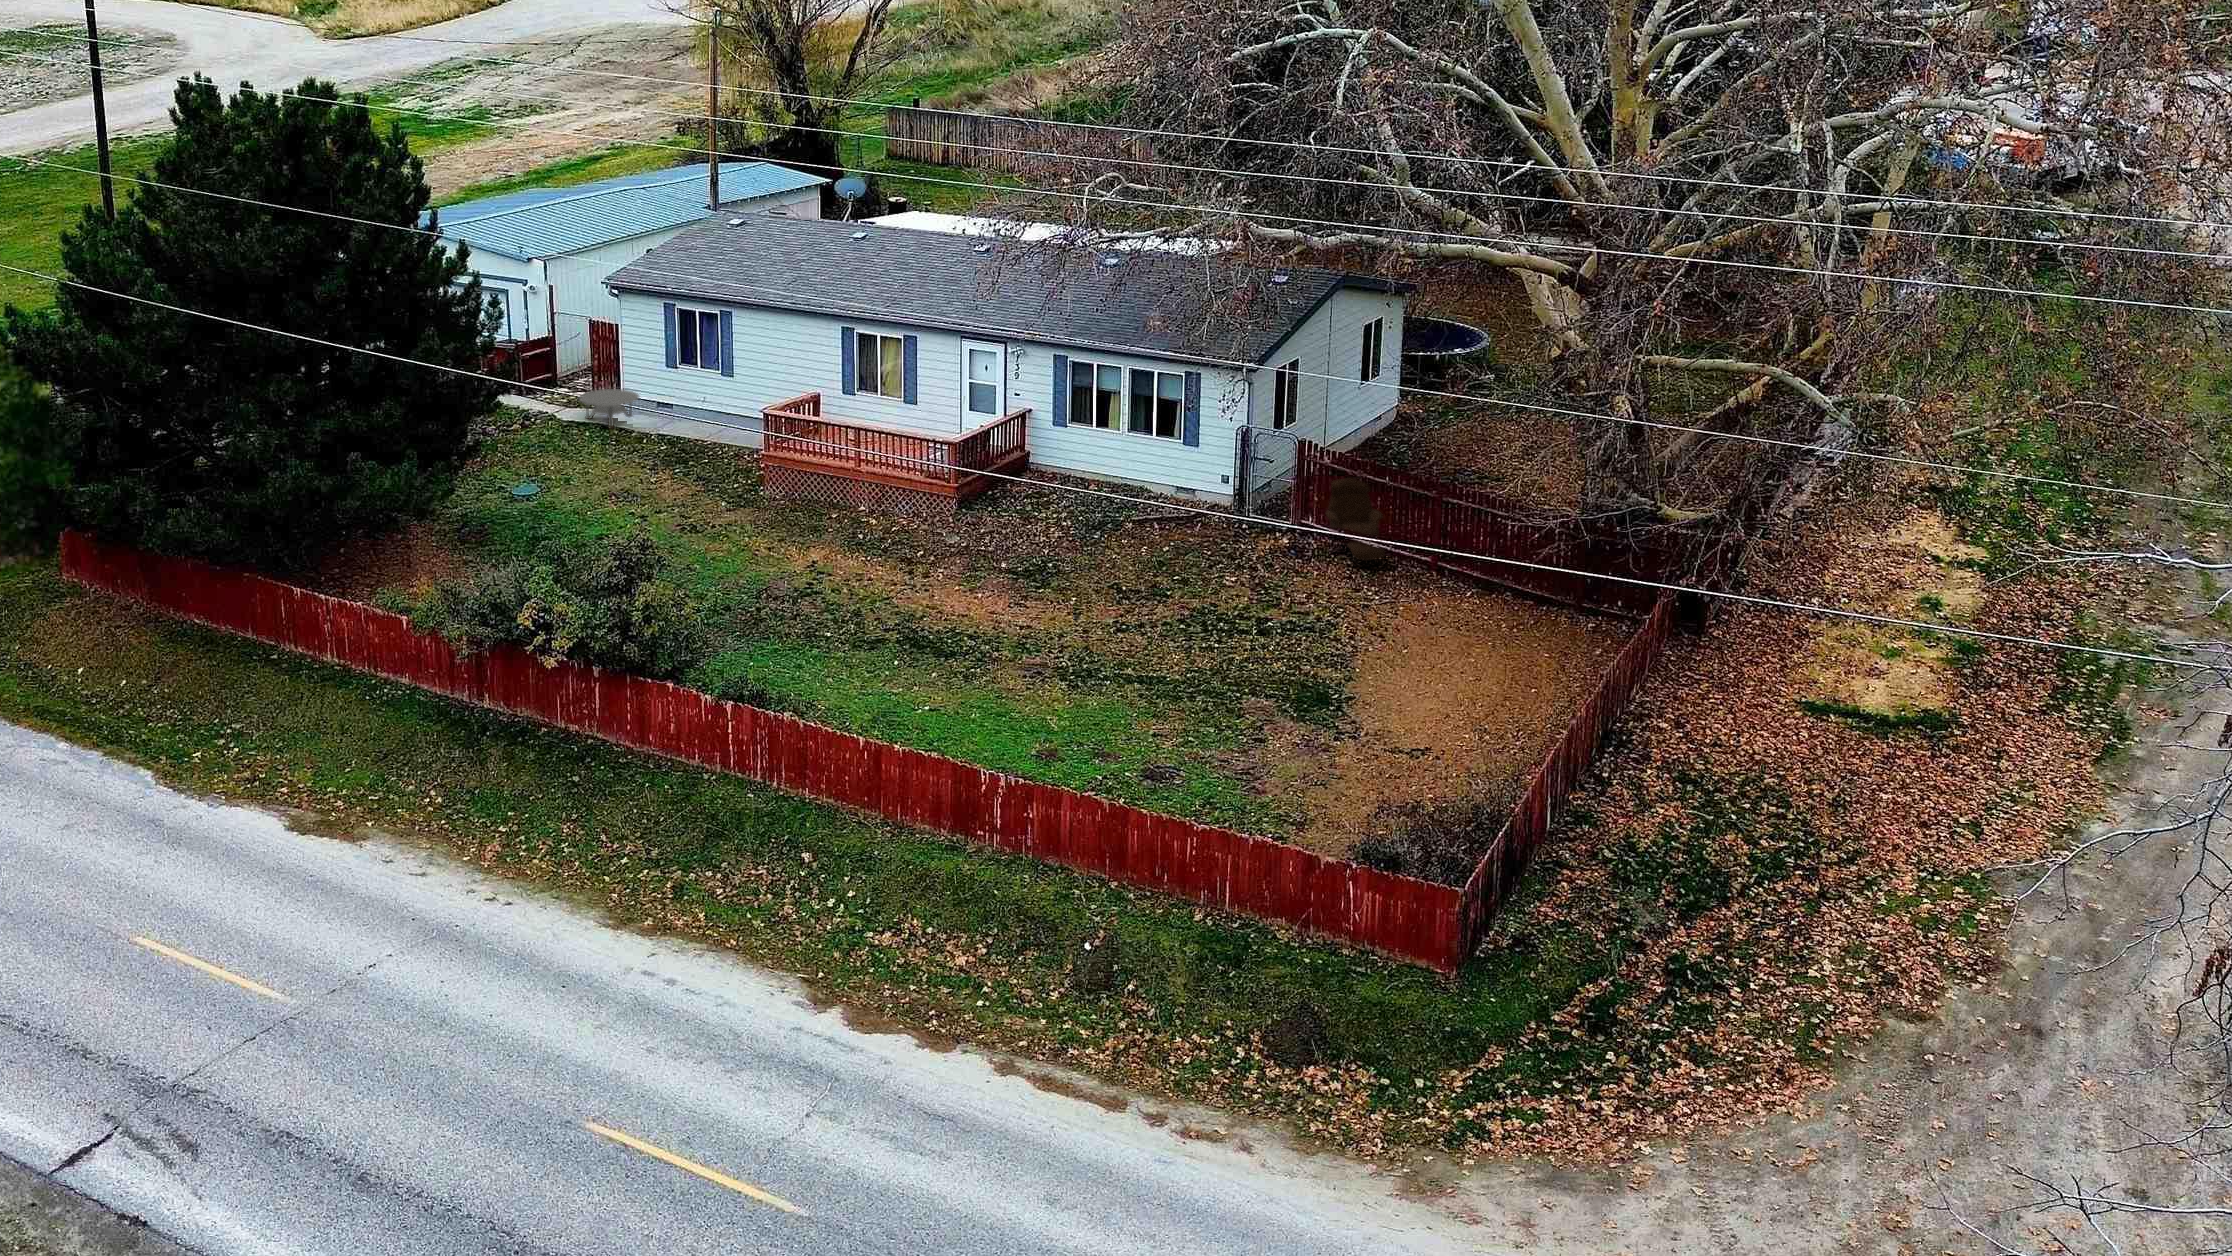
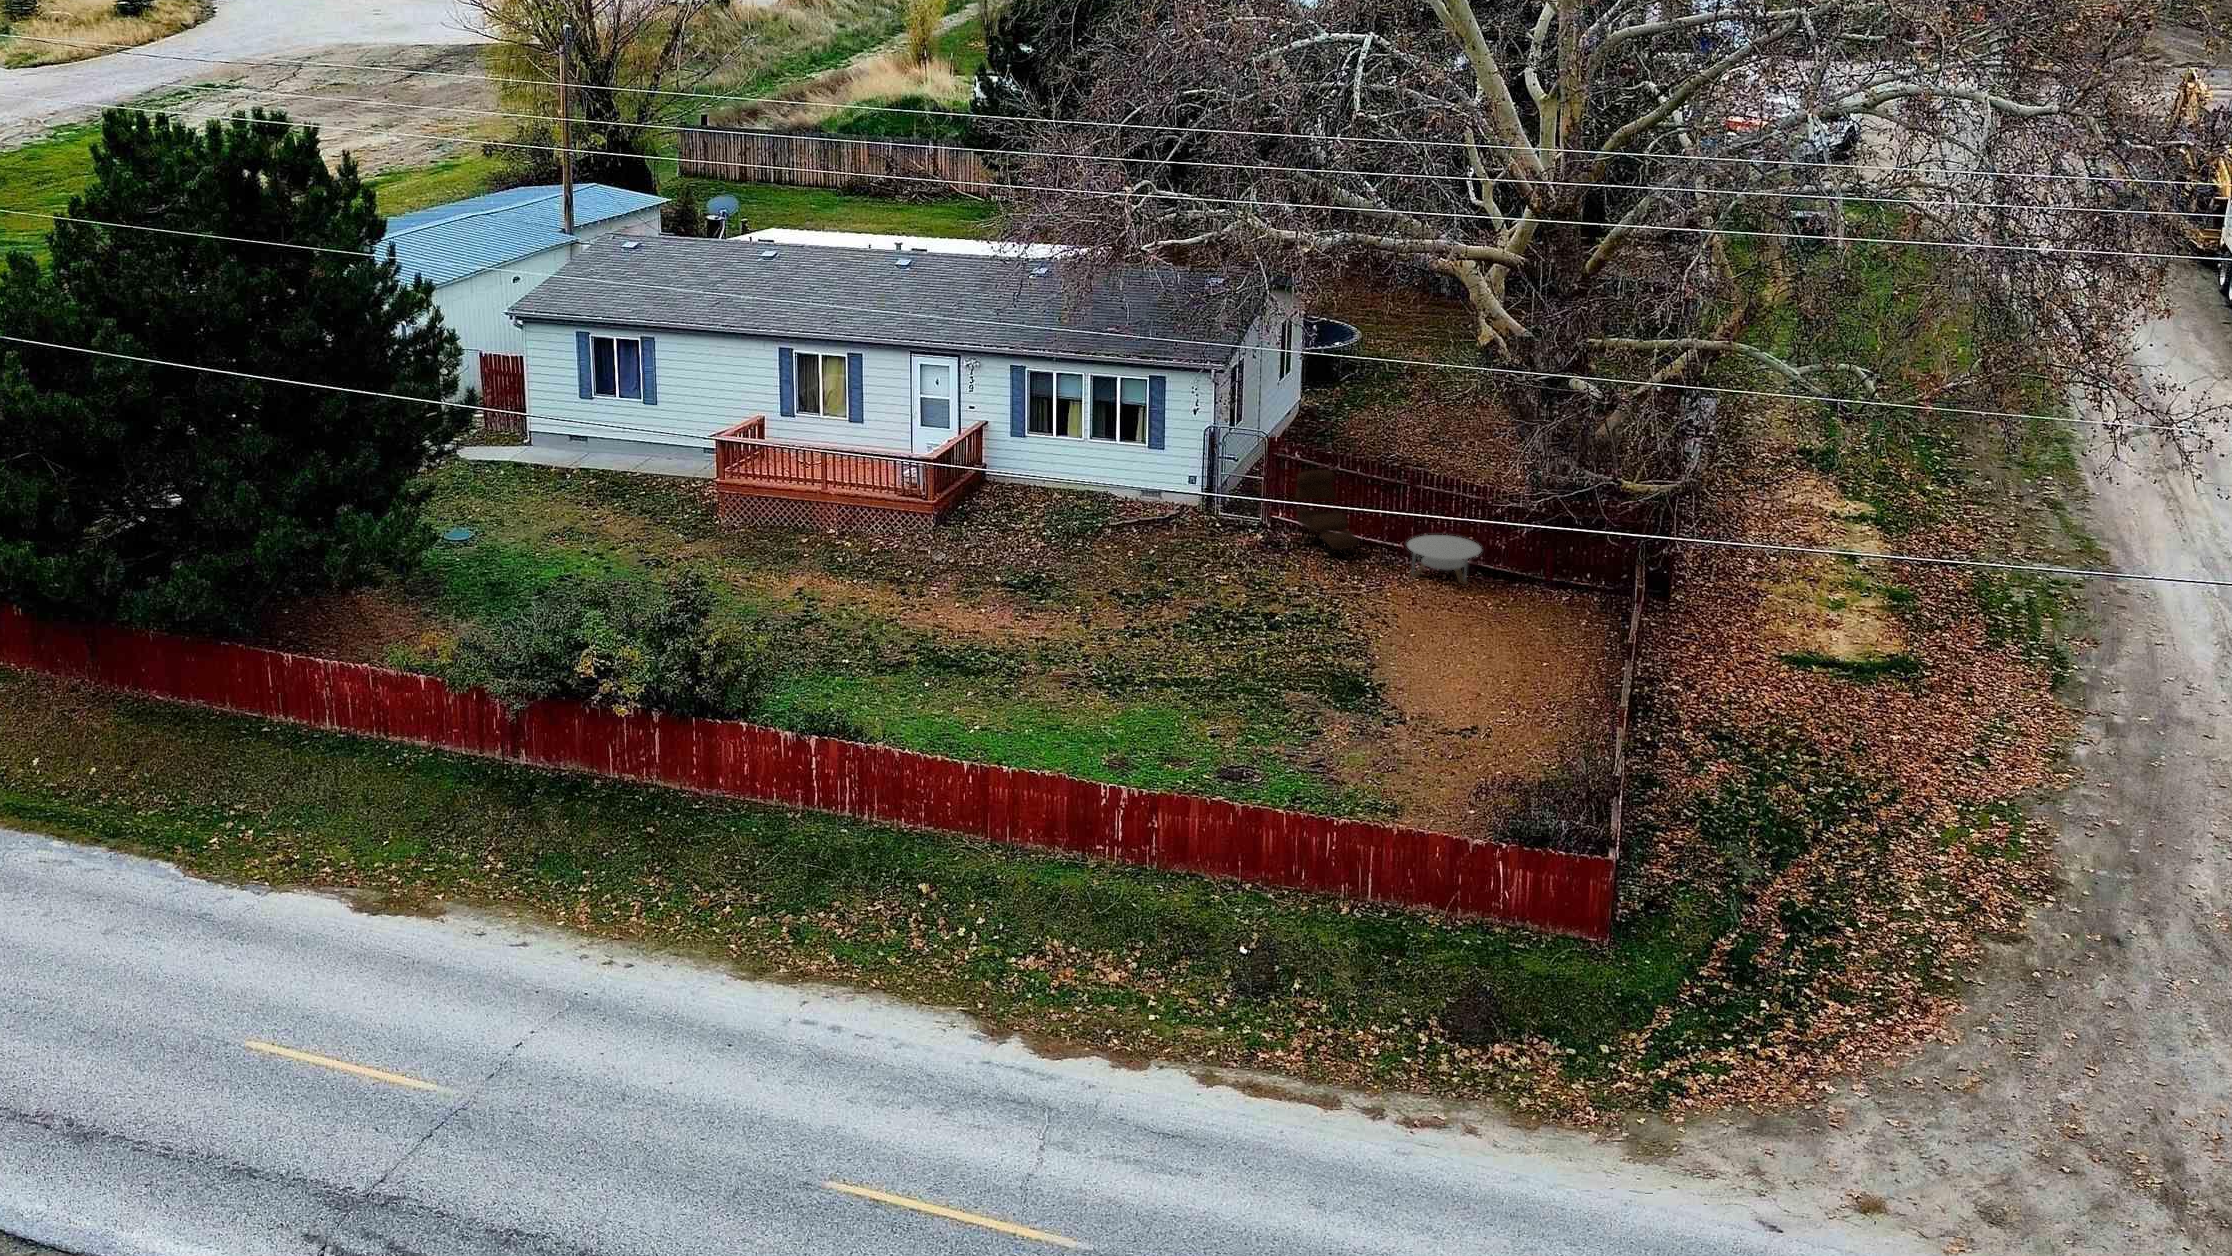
round table: present [579,389,639,428] -> present [1407,535,1481,584]

